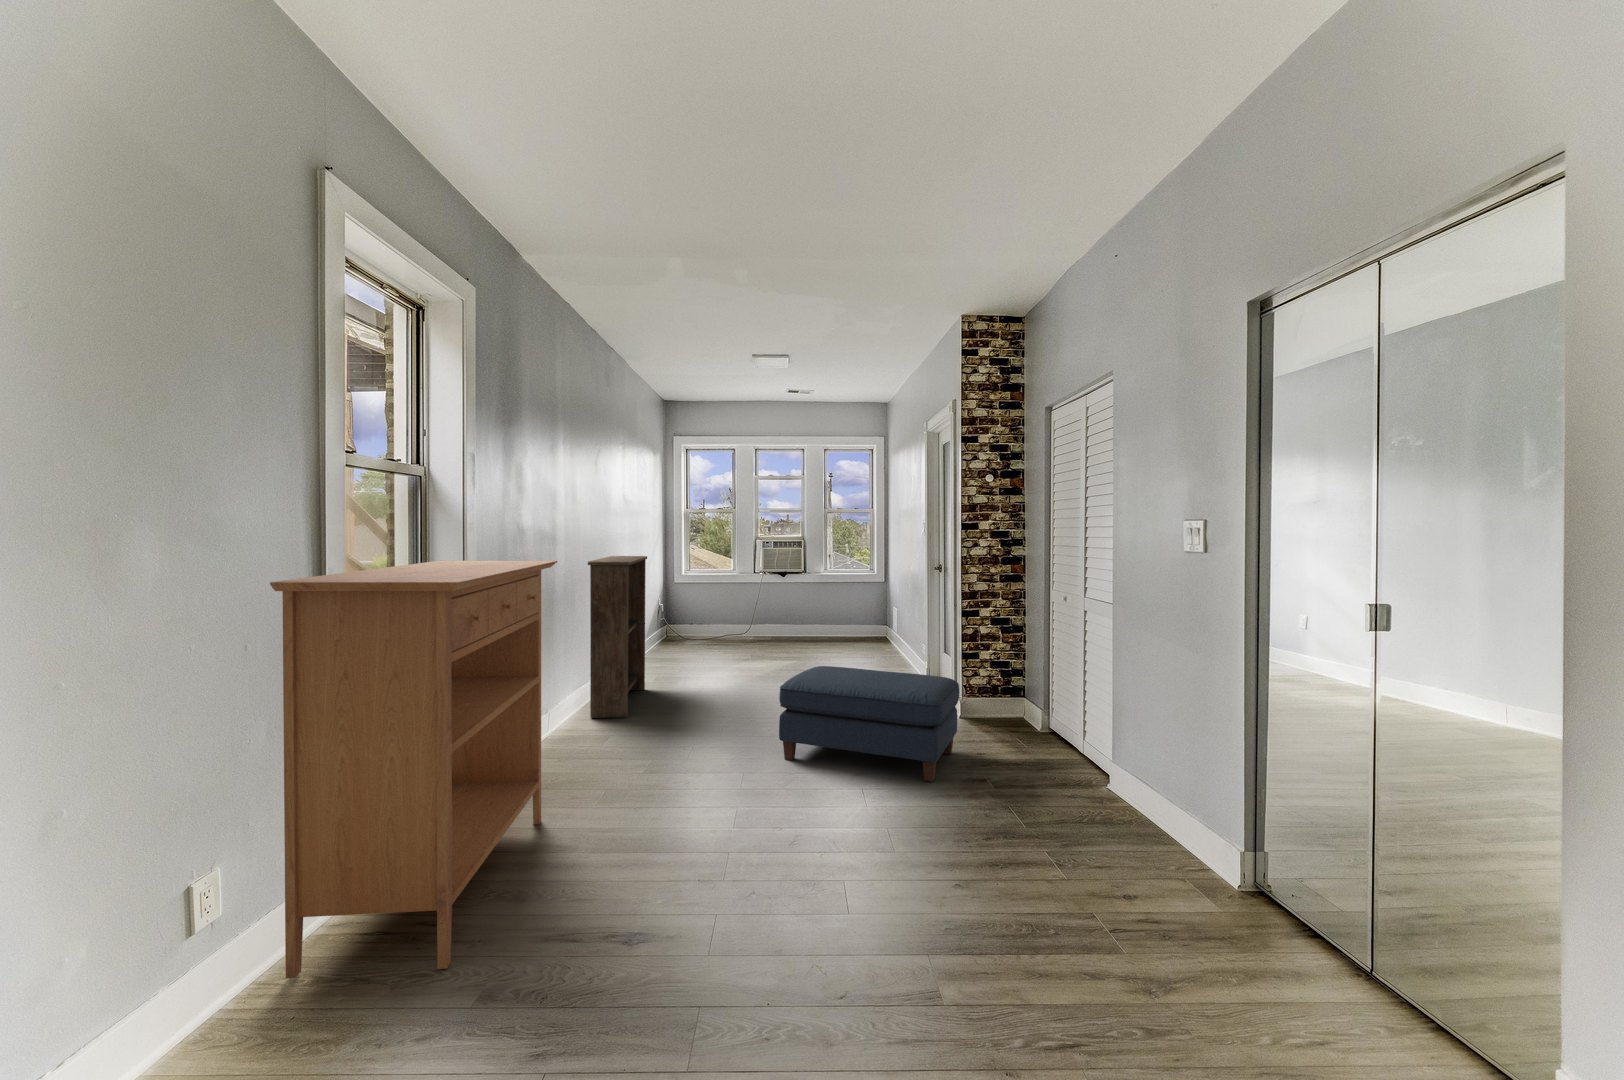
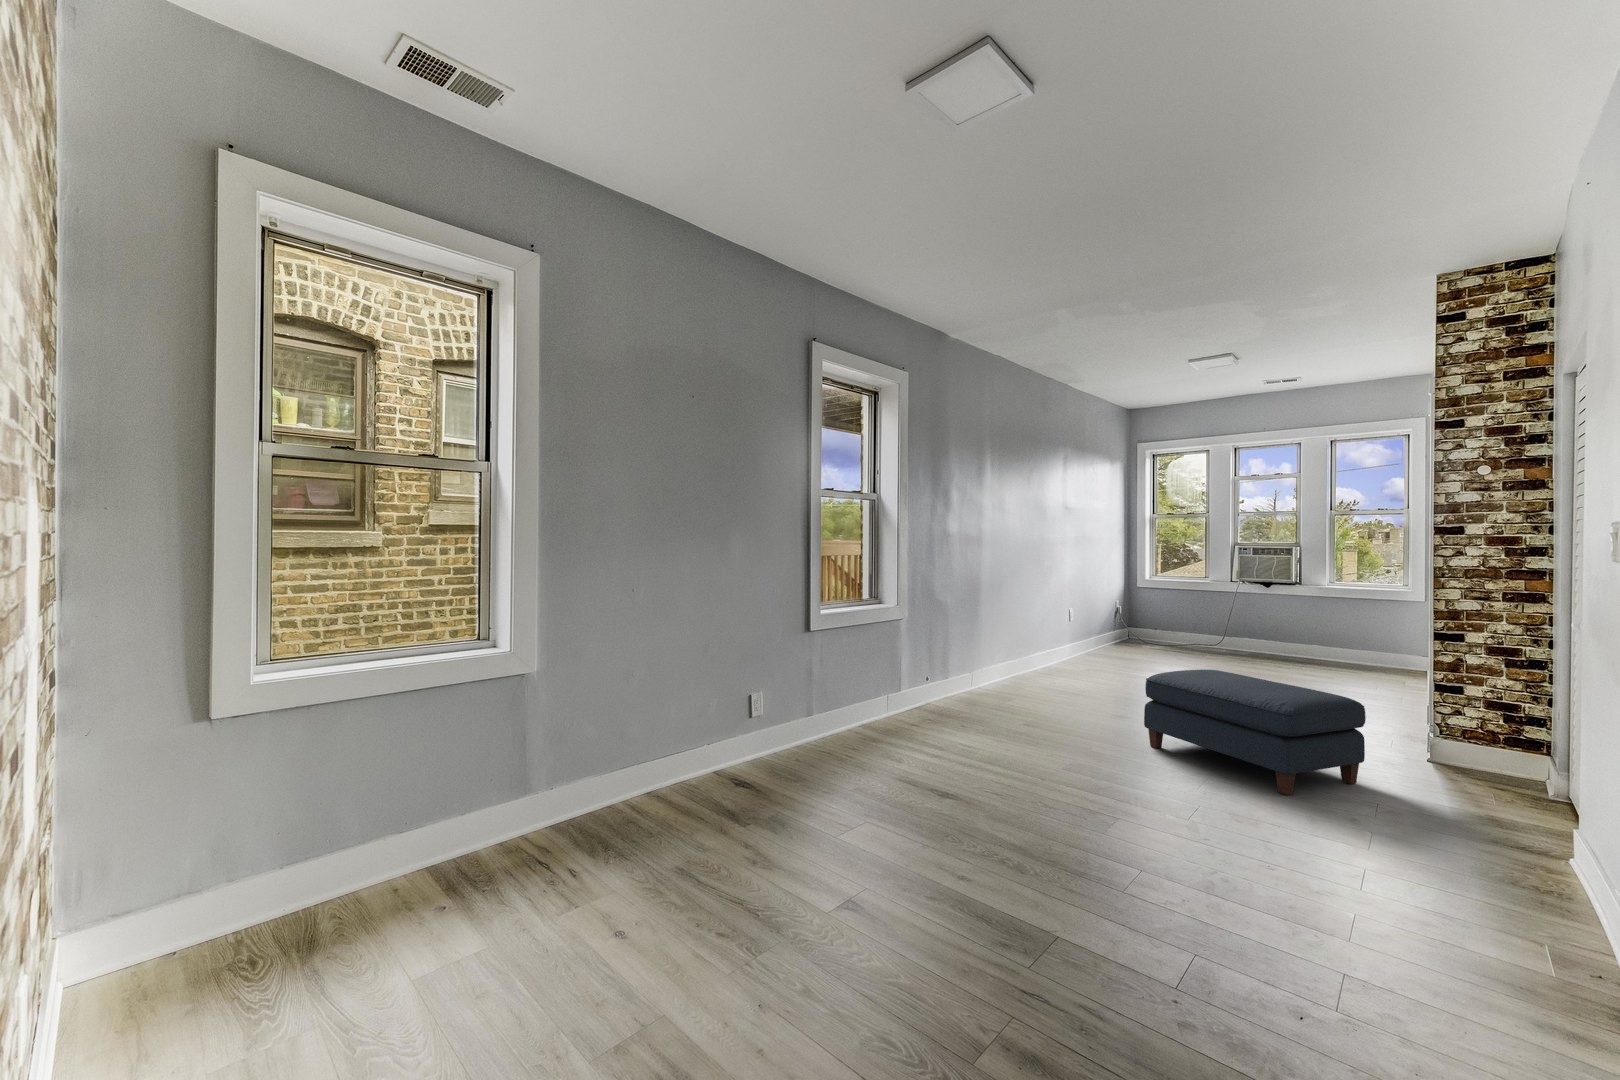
bookshelf: present [588,556,647,718] -> none [1018,560,1089,694]
console table: present [270,561,557,978] -> none [760,554,941,776]

